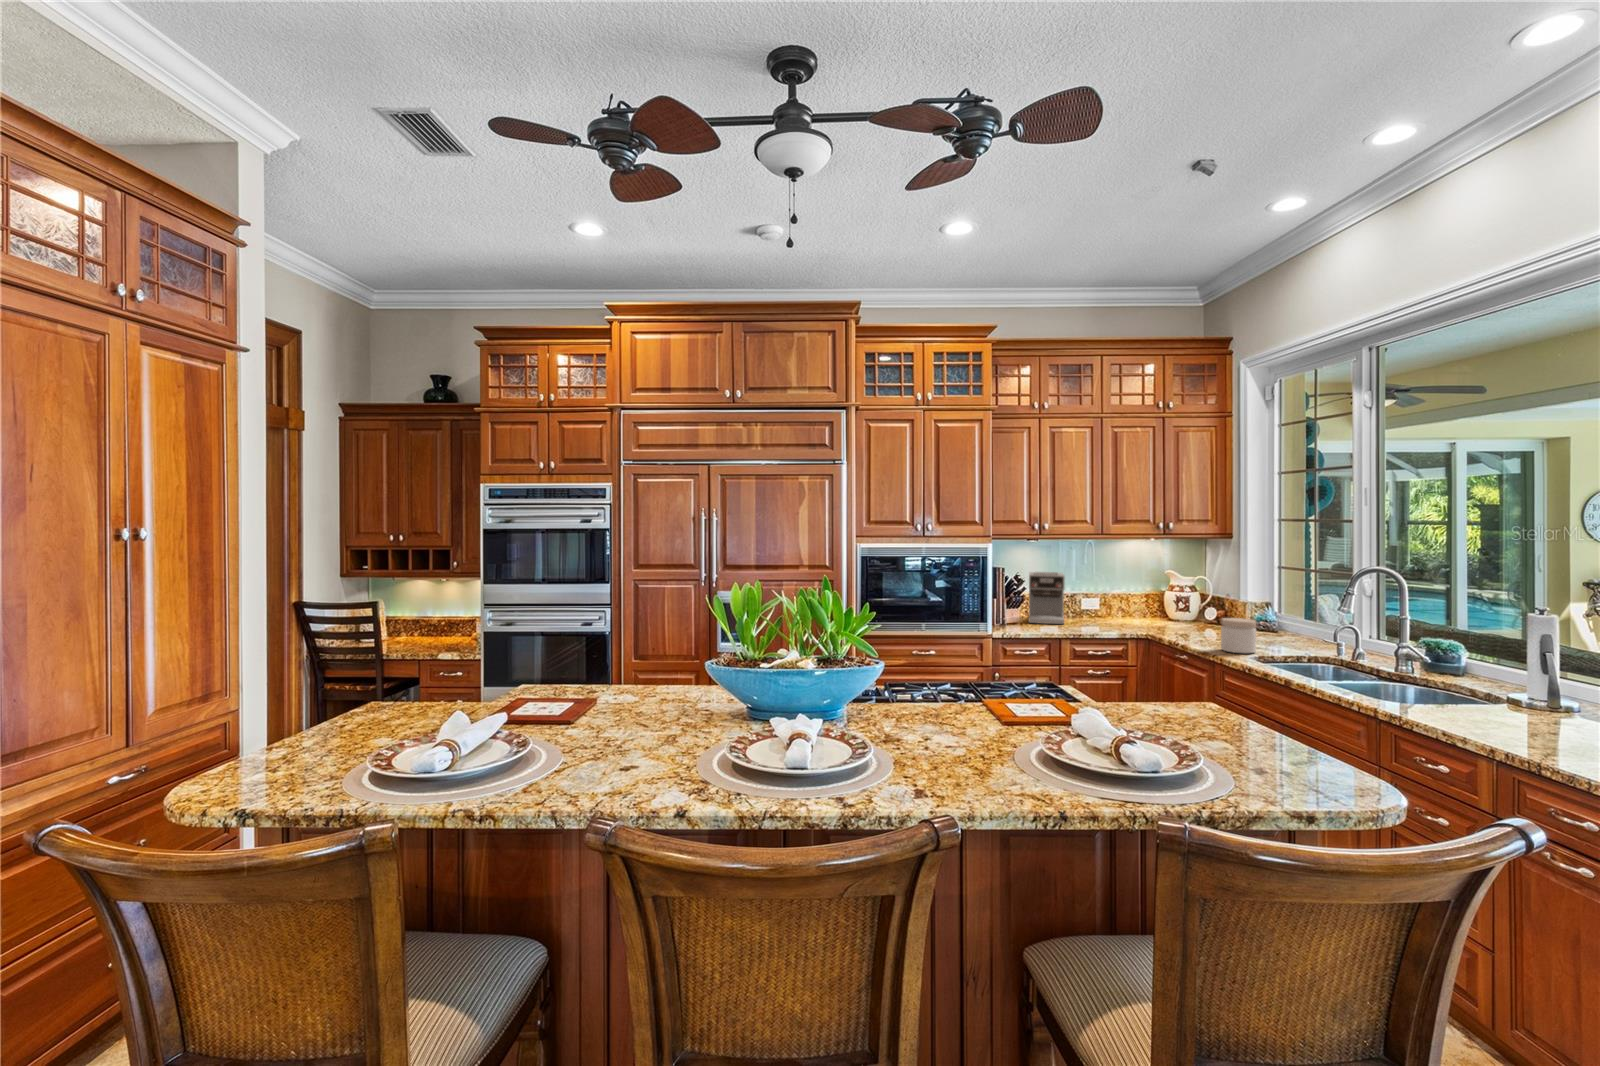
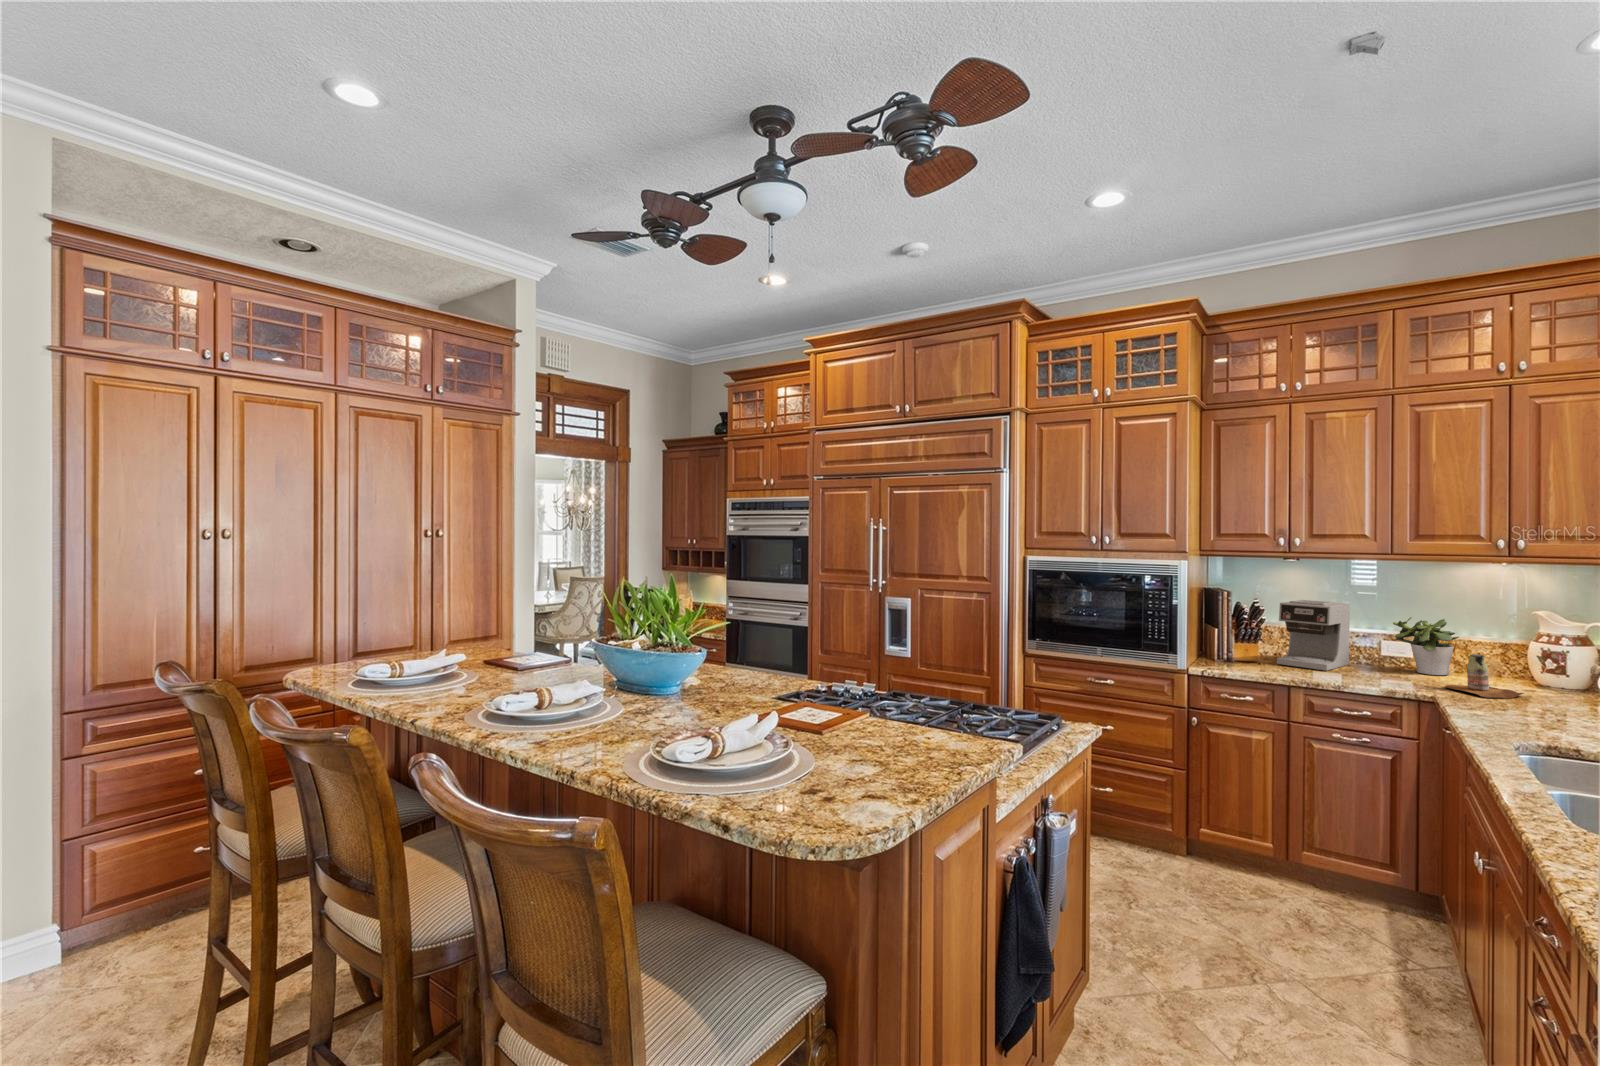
potted plant: none [1089,580,1131,620] -> present [1393,617,1459,675]
bottle: none [1142,603,1185,631] -> present [1445,654,1524,698]
jar: present [1221,618,1256,653] -> none [1498,681,1562,738]

